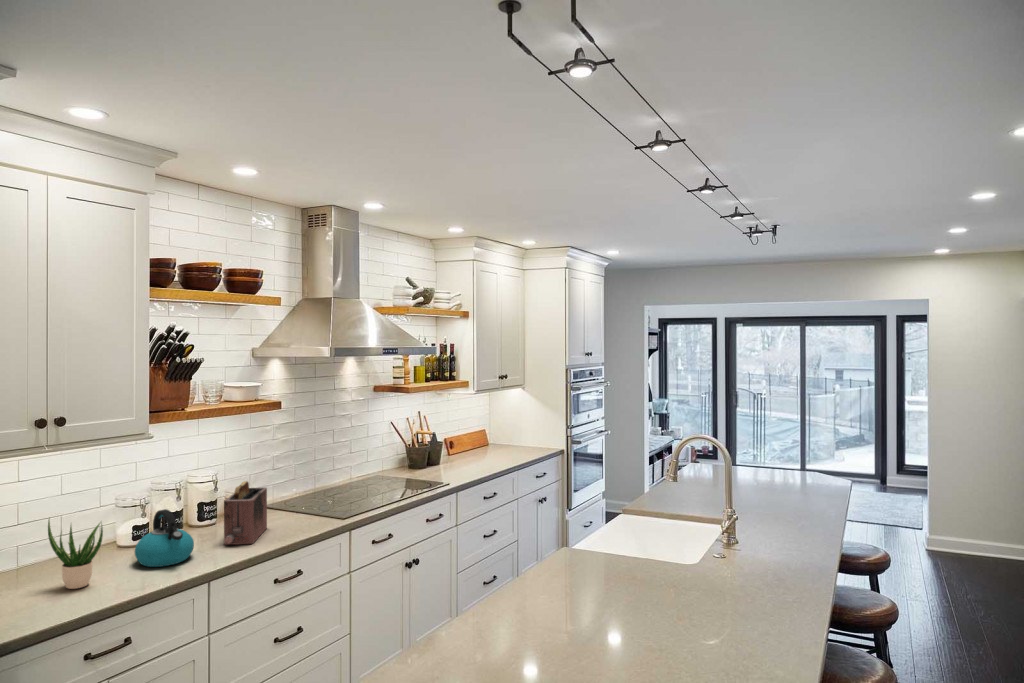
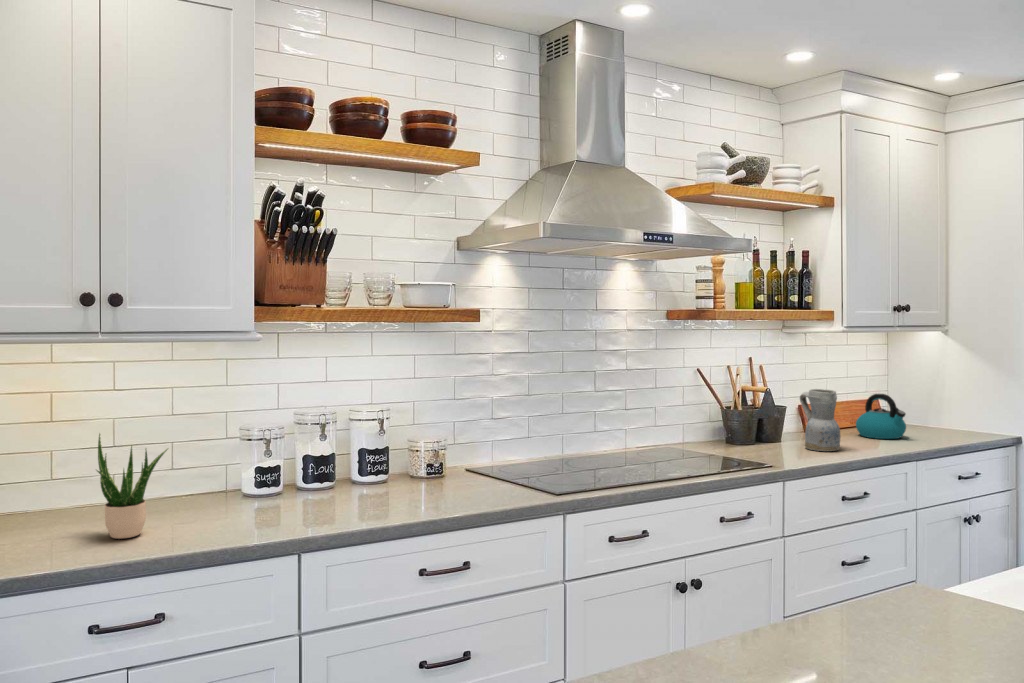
ceramic pitcher: none [453,430,476,467] -> present [800,389,840,451]
toaster: present [224,481,267,545] -> none [354,421,438,516]
kettle: present [135,509,194,567] -> present [856,394,906,439]

